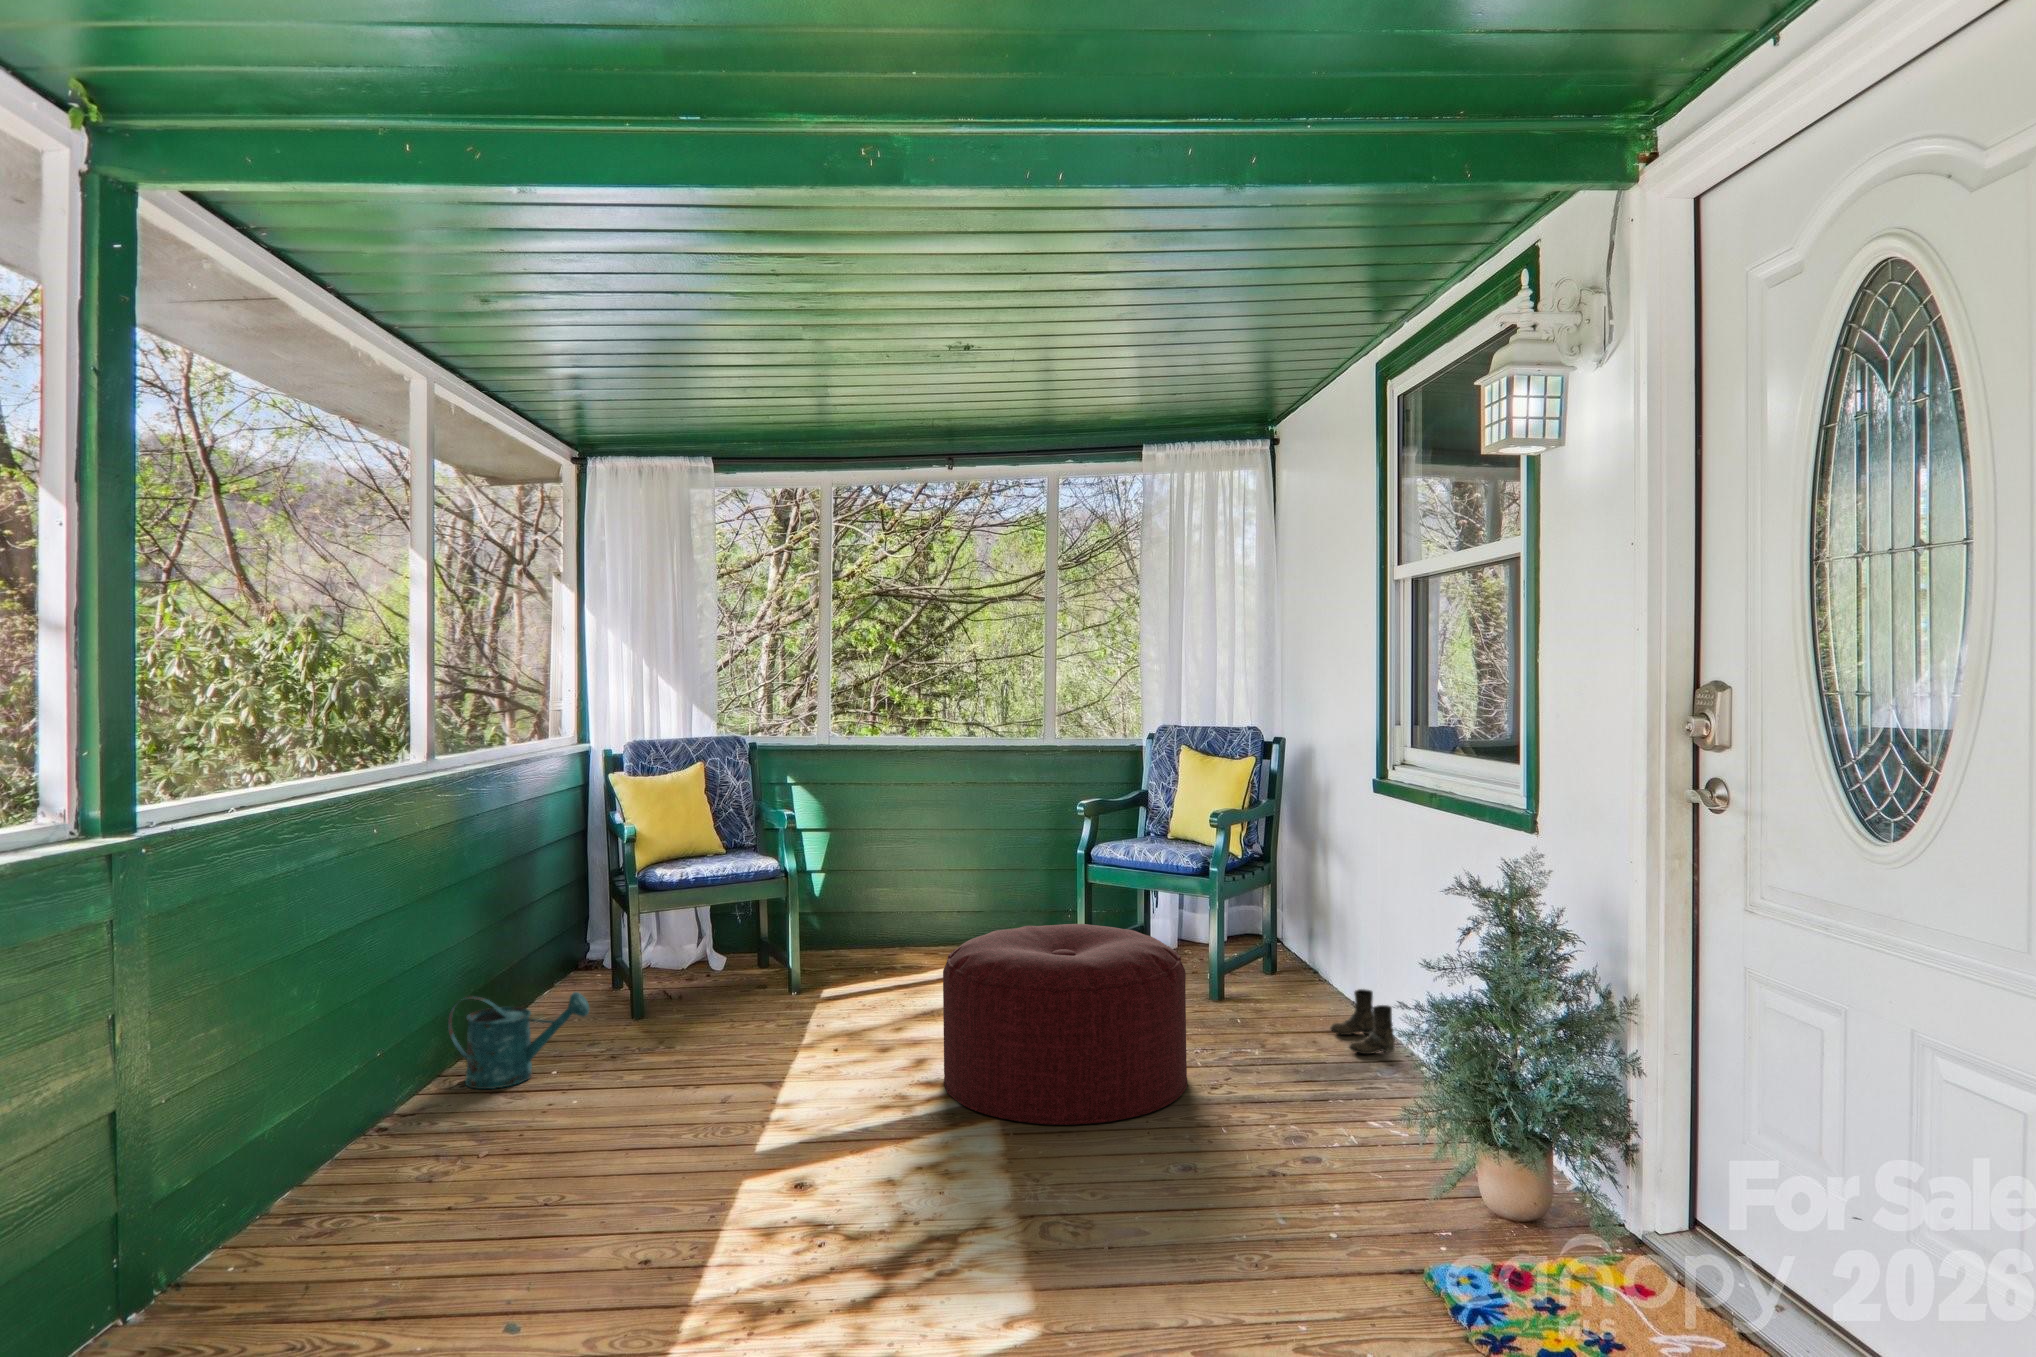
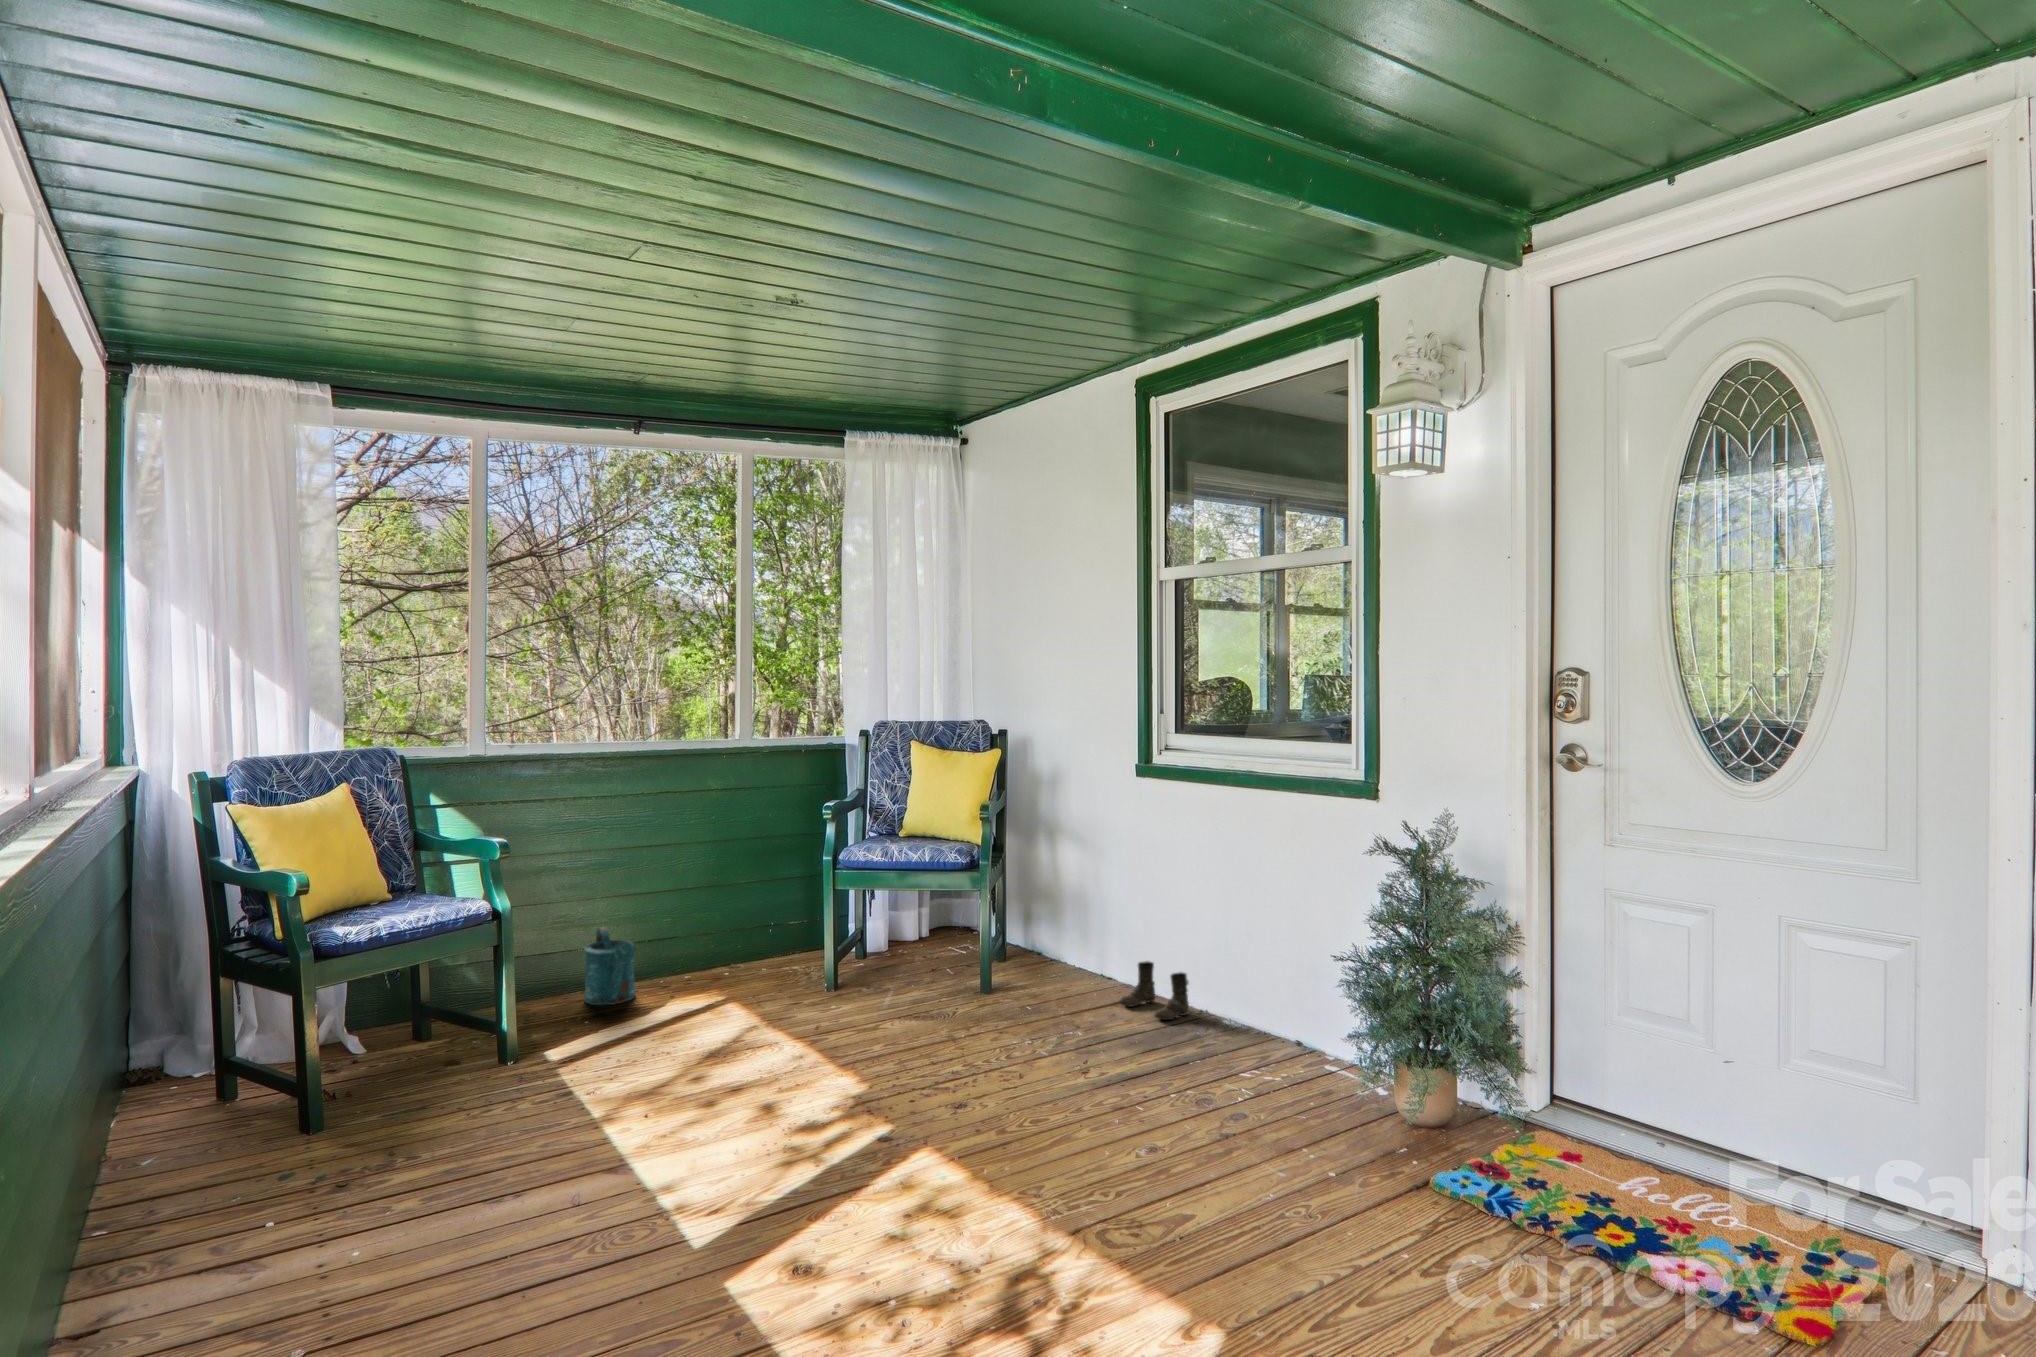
ottoman: present [943,924,1187,1125] -> none [813,929,1070,1142]
watering can: present [448,992,589,1089] -> present [584,927,636,1005]

